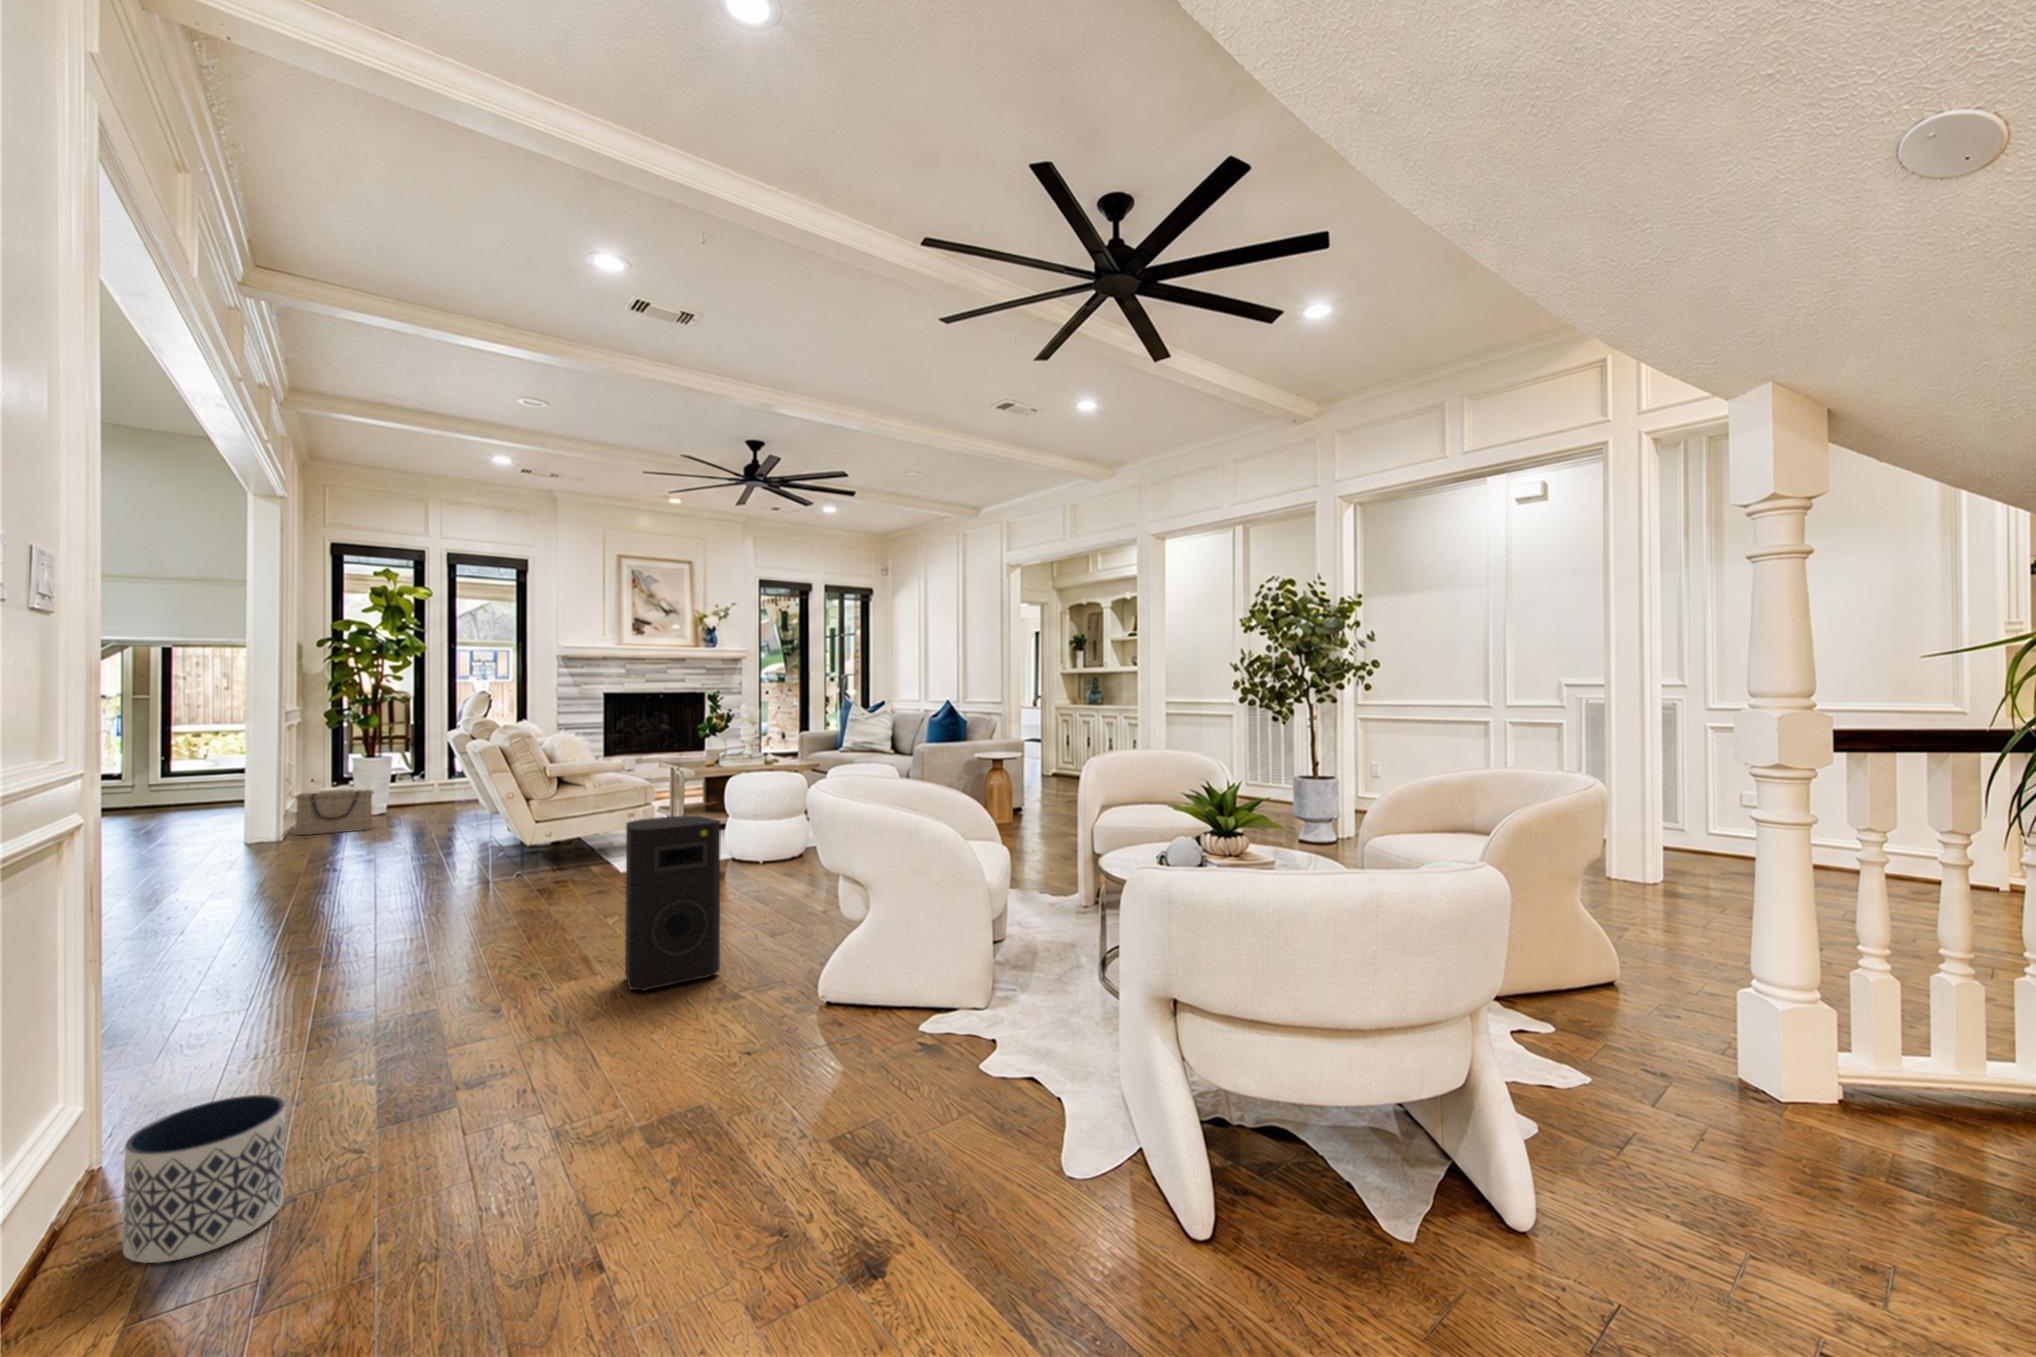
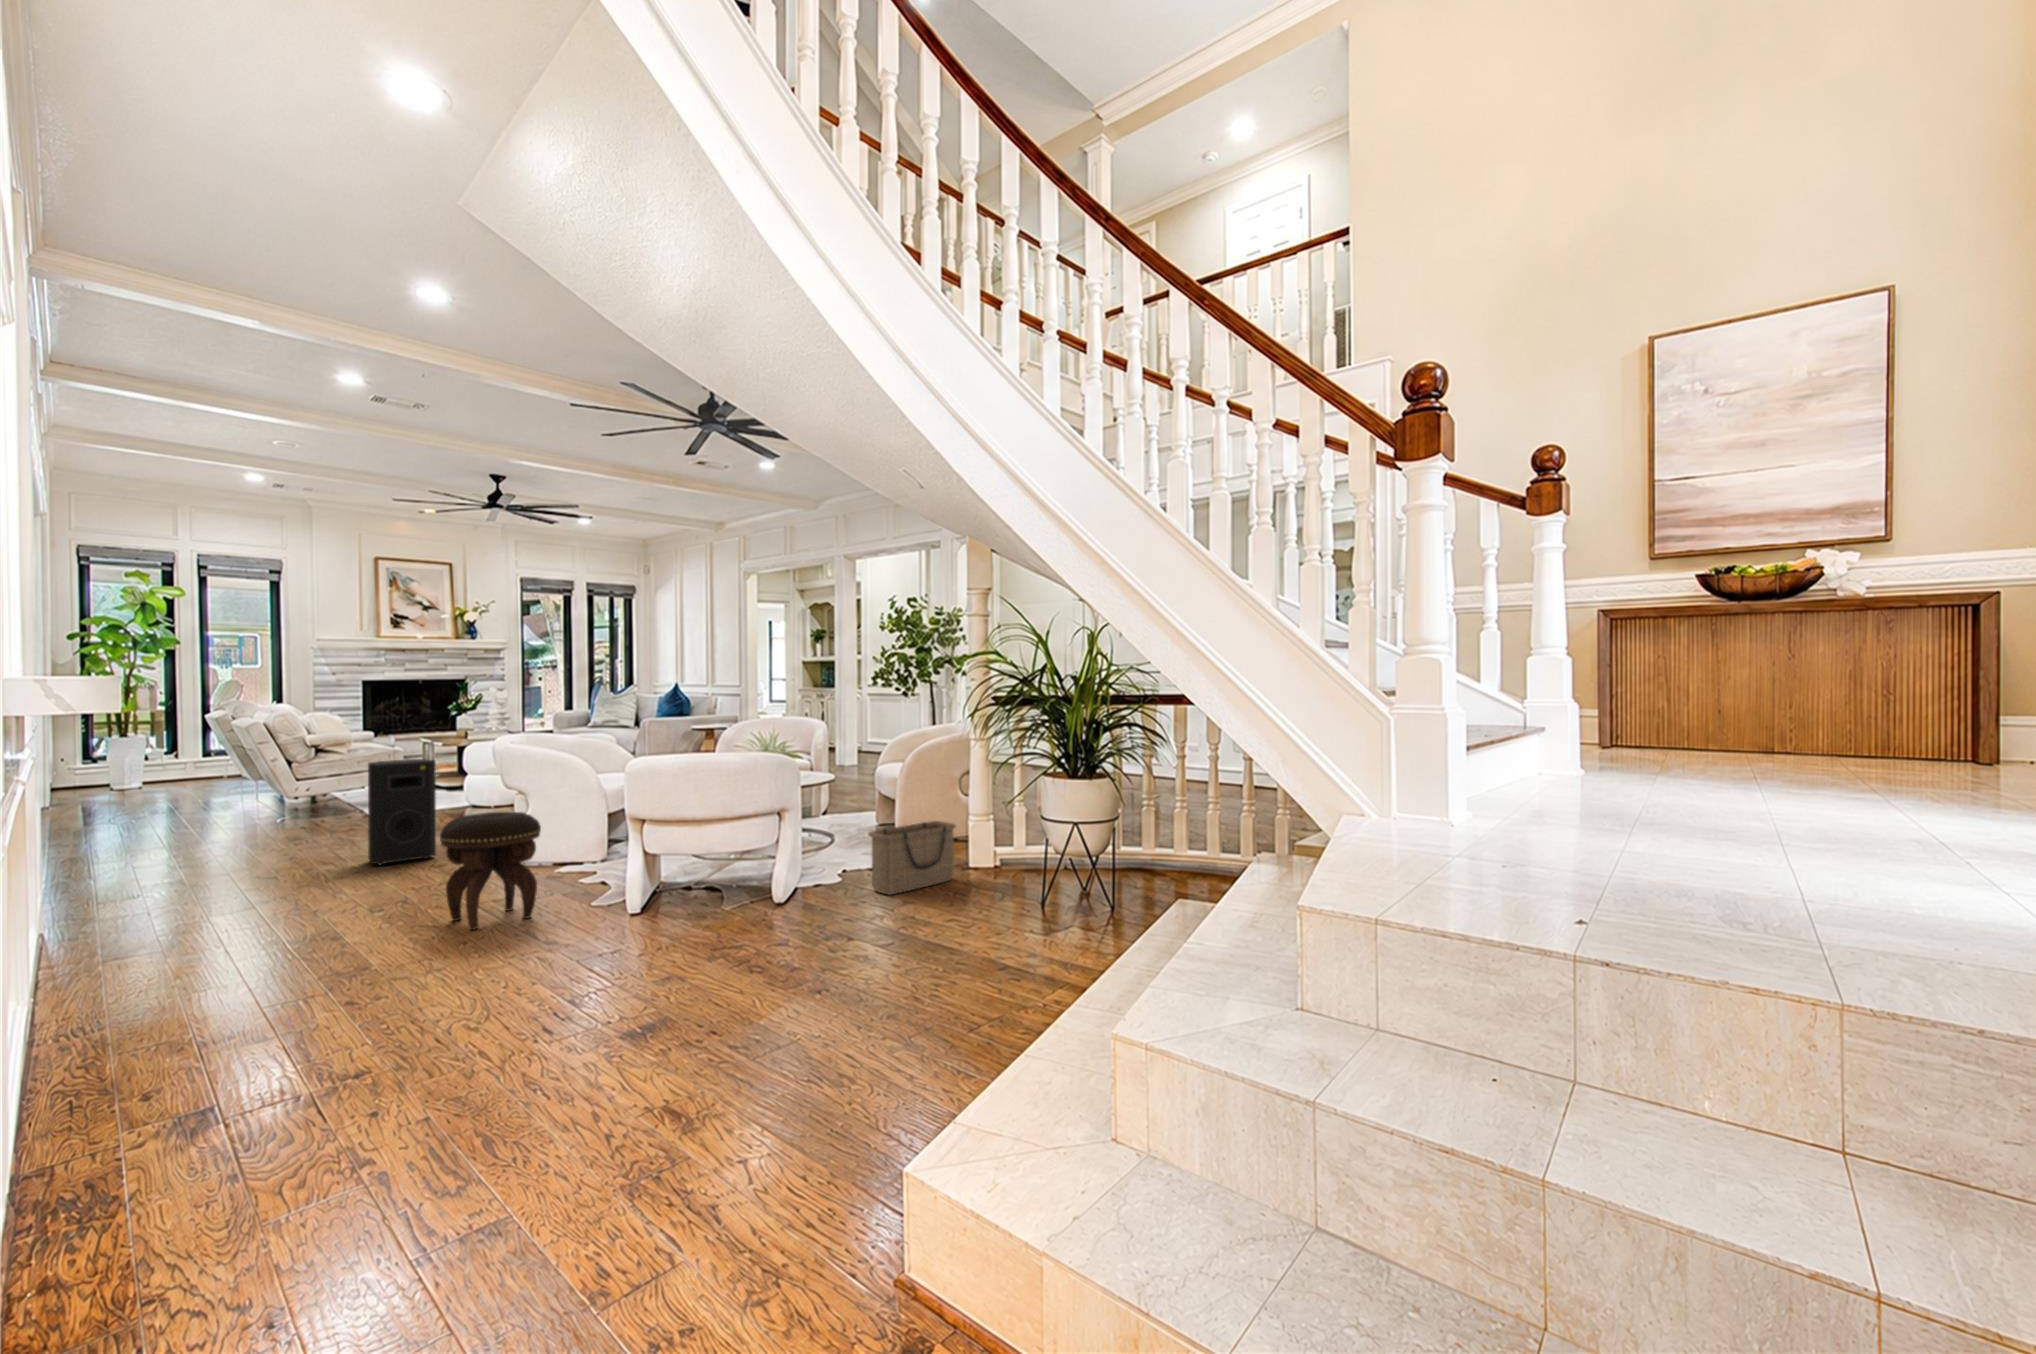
basket: present [295,790,374,835] -> present [869,821,956,894]
footstool: none [793,975,987,1288] -> present [440,812,541,930]
planter: present [123,1095,285,1263] -> none [89,882,170,946]

